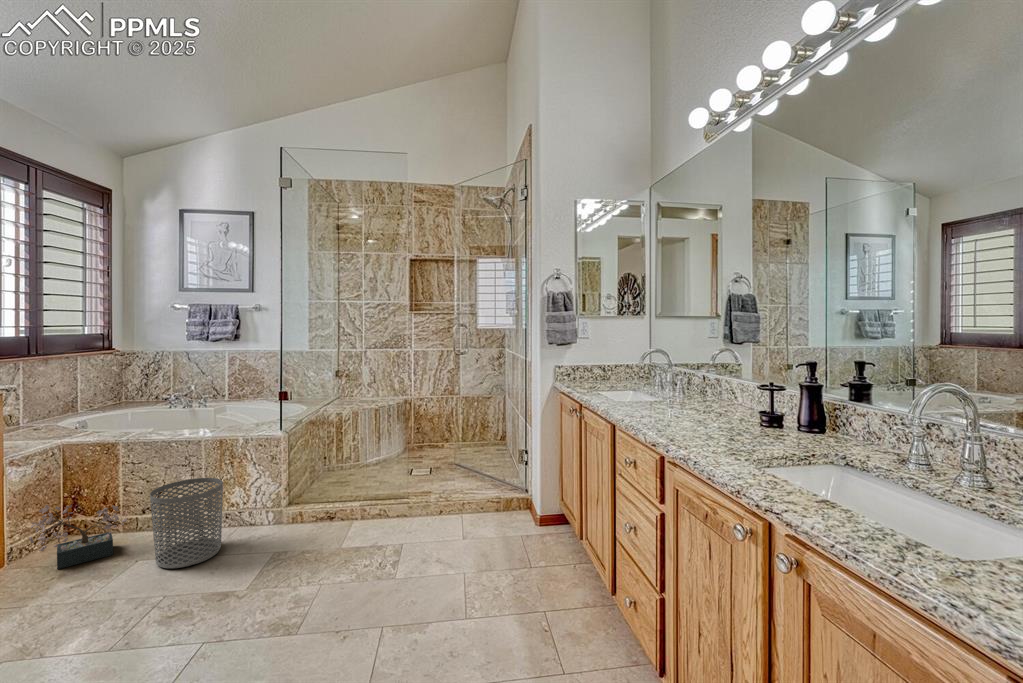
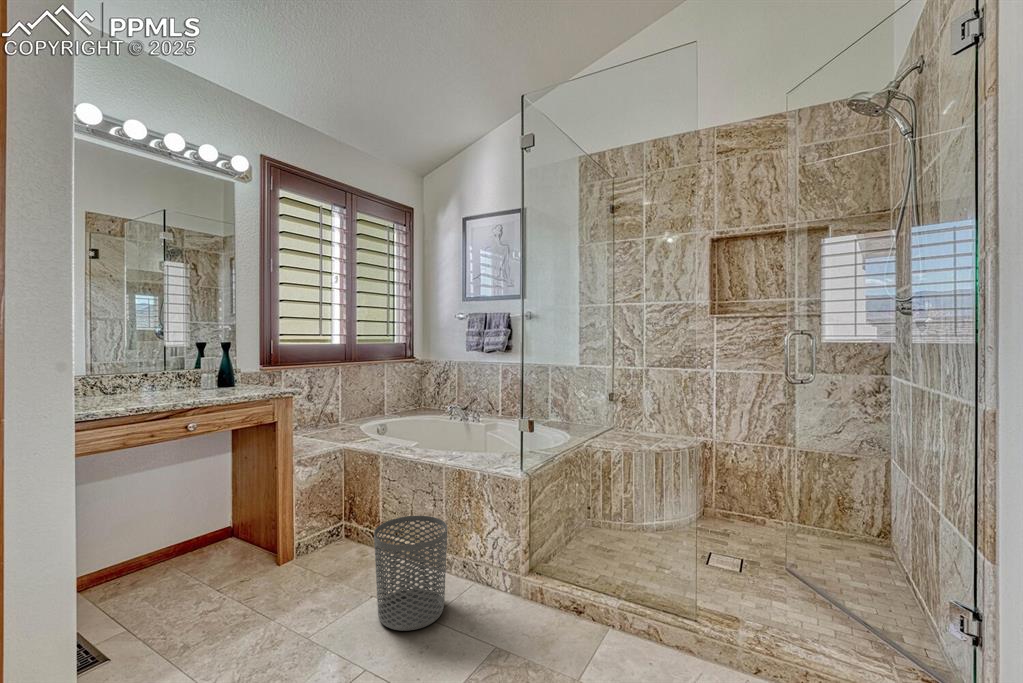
decorative plant: present [29,505,127,569] -> none [298,512,374,583]

